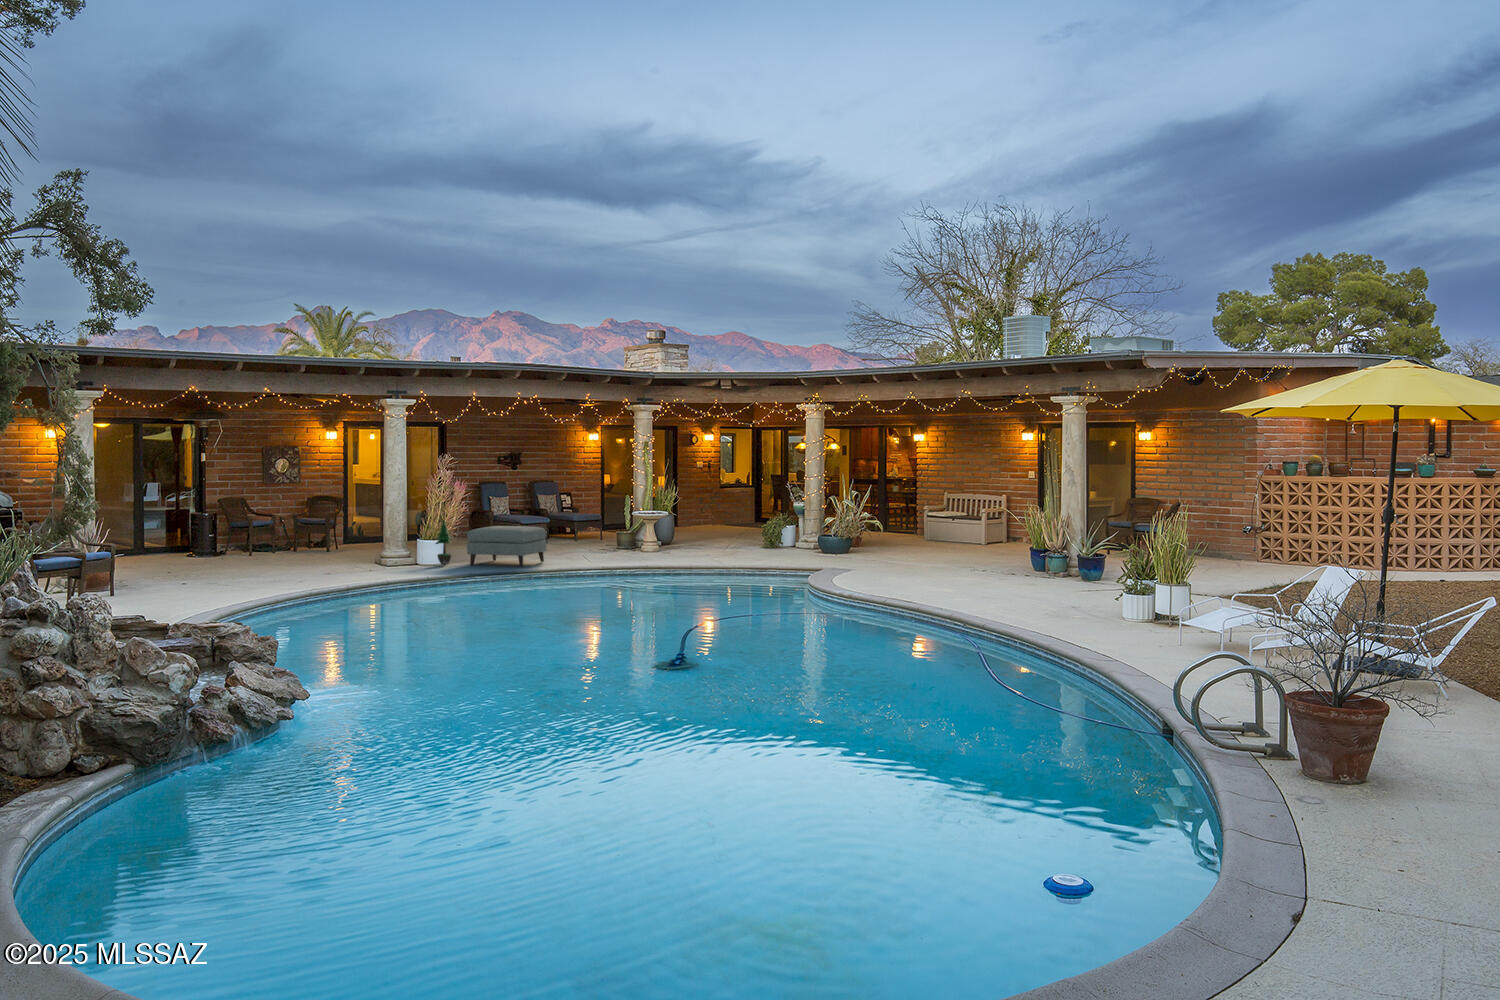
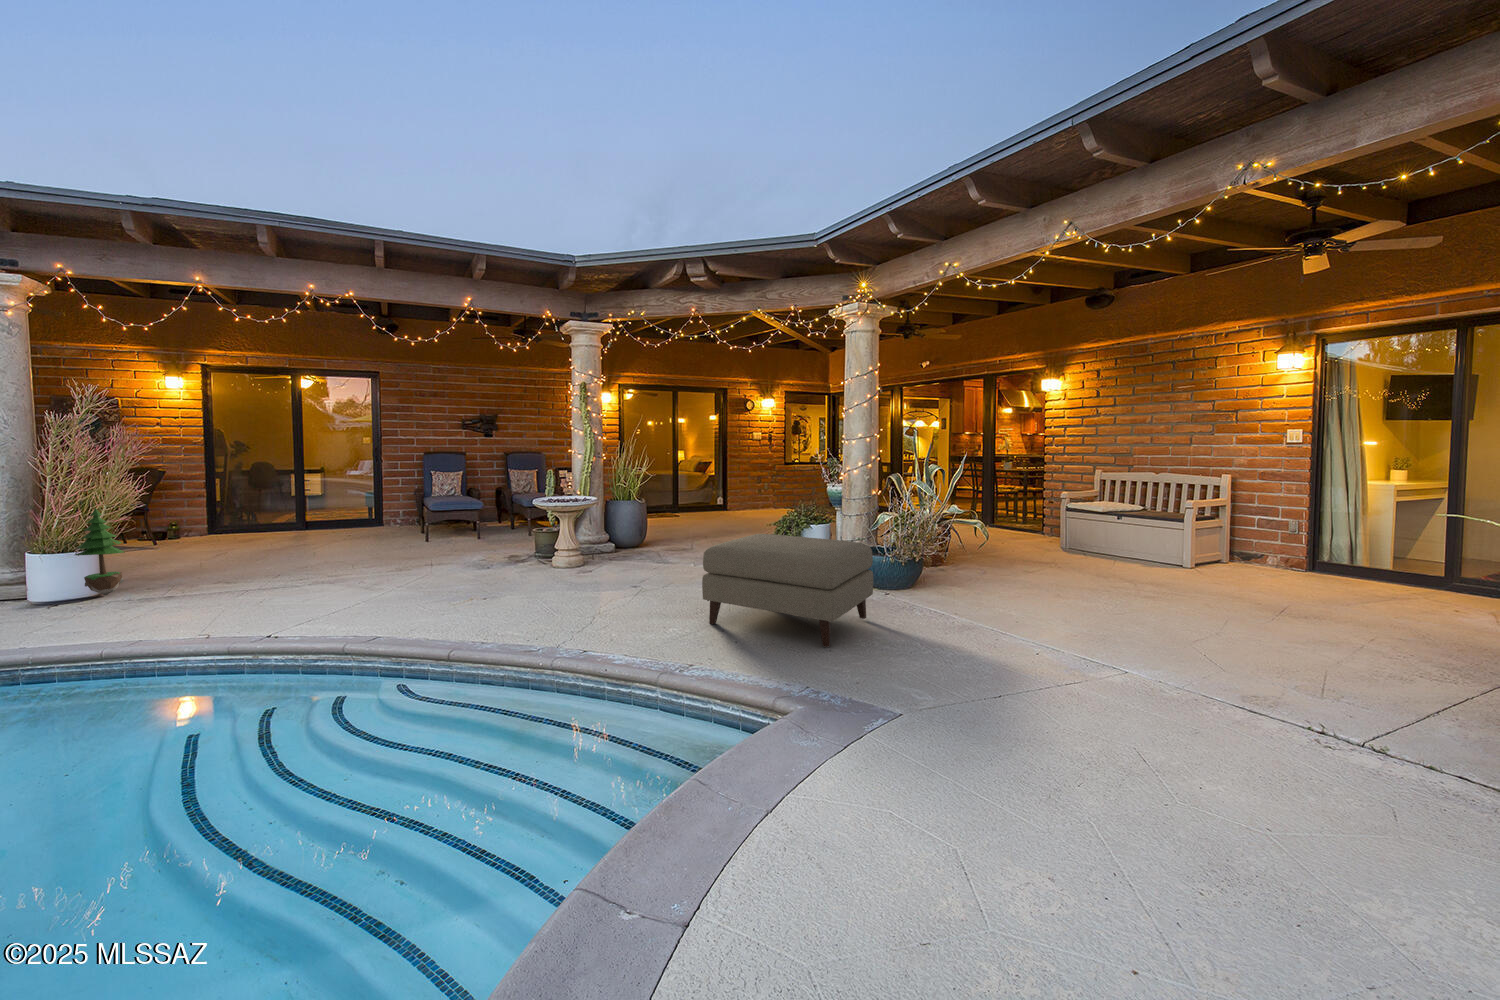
ottoman: present [467,526,547,567] -> present [702,534,873,647]

